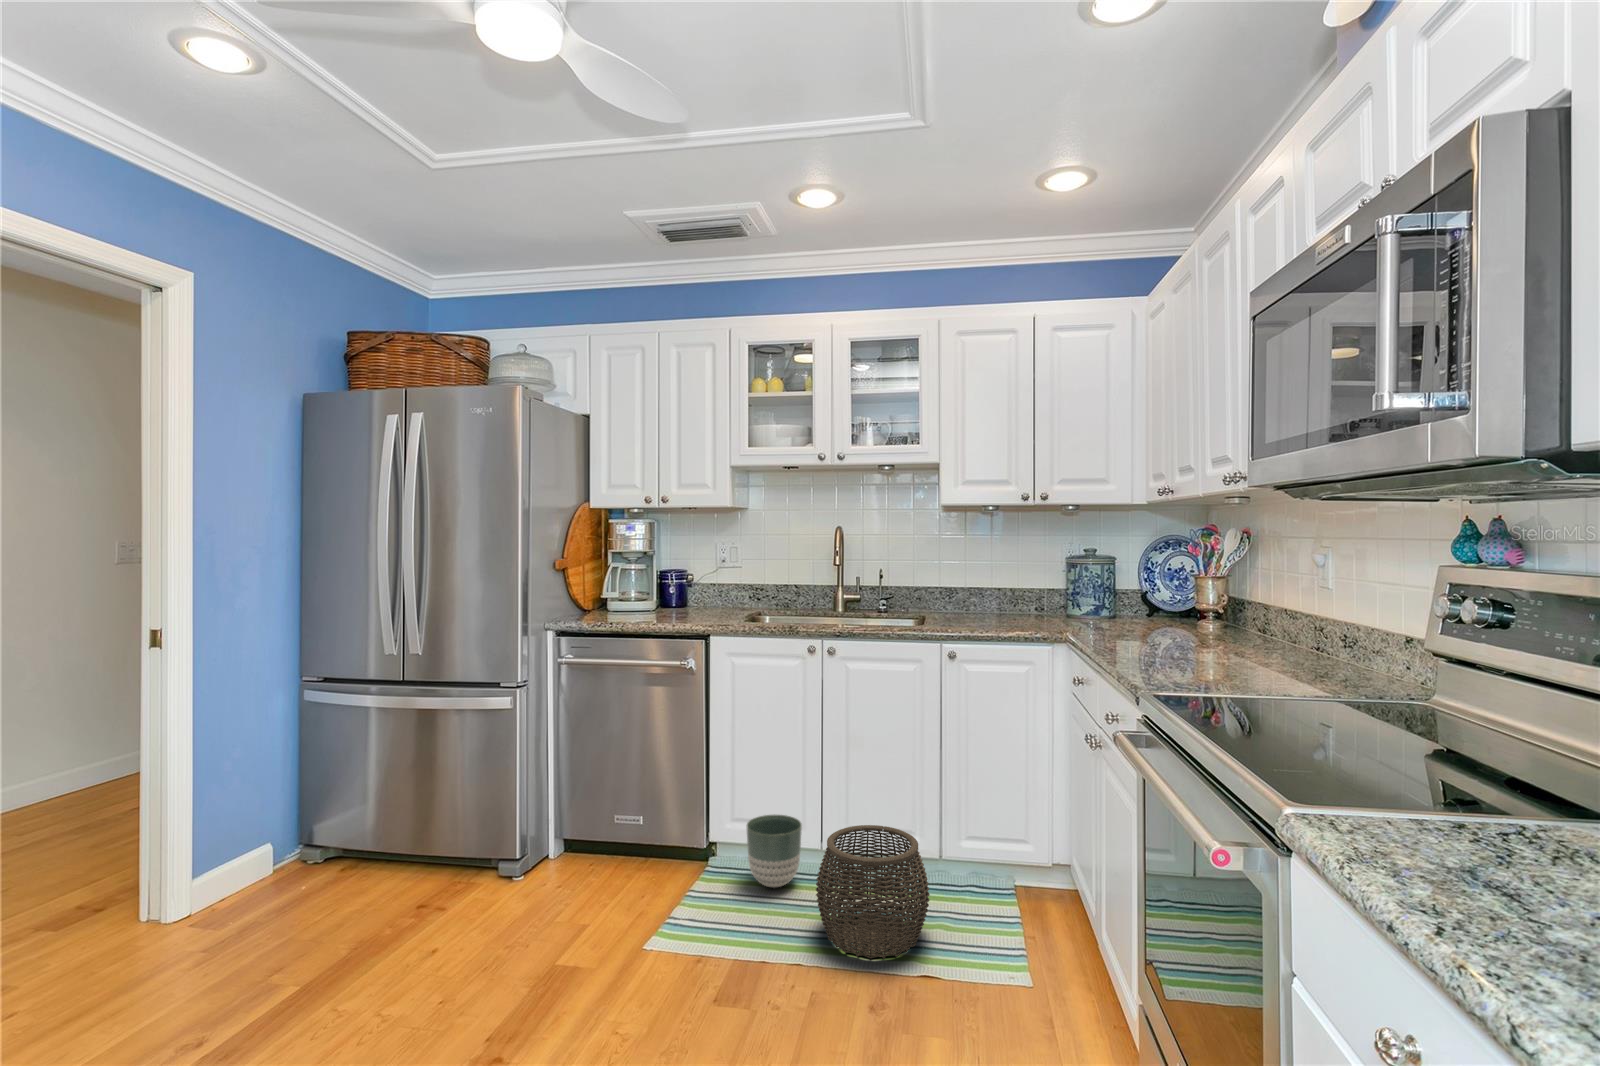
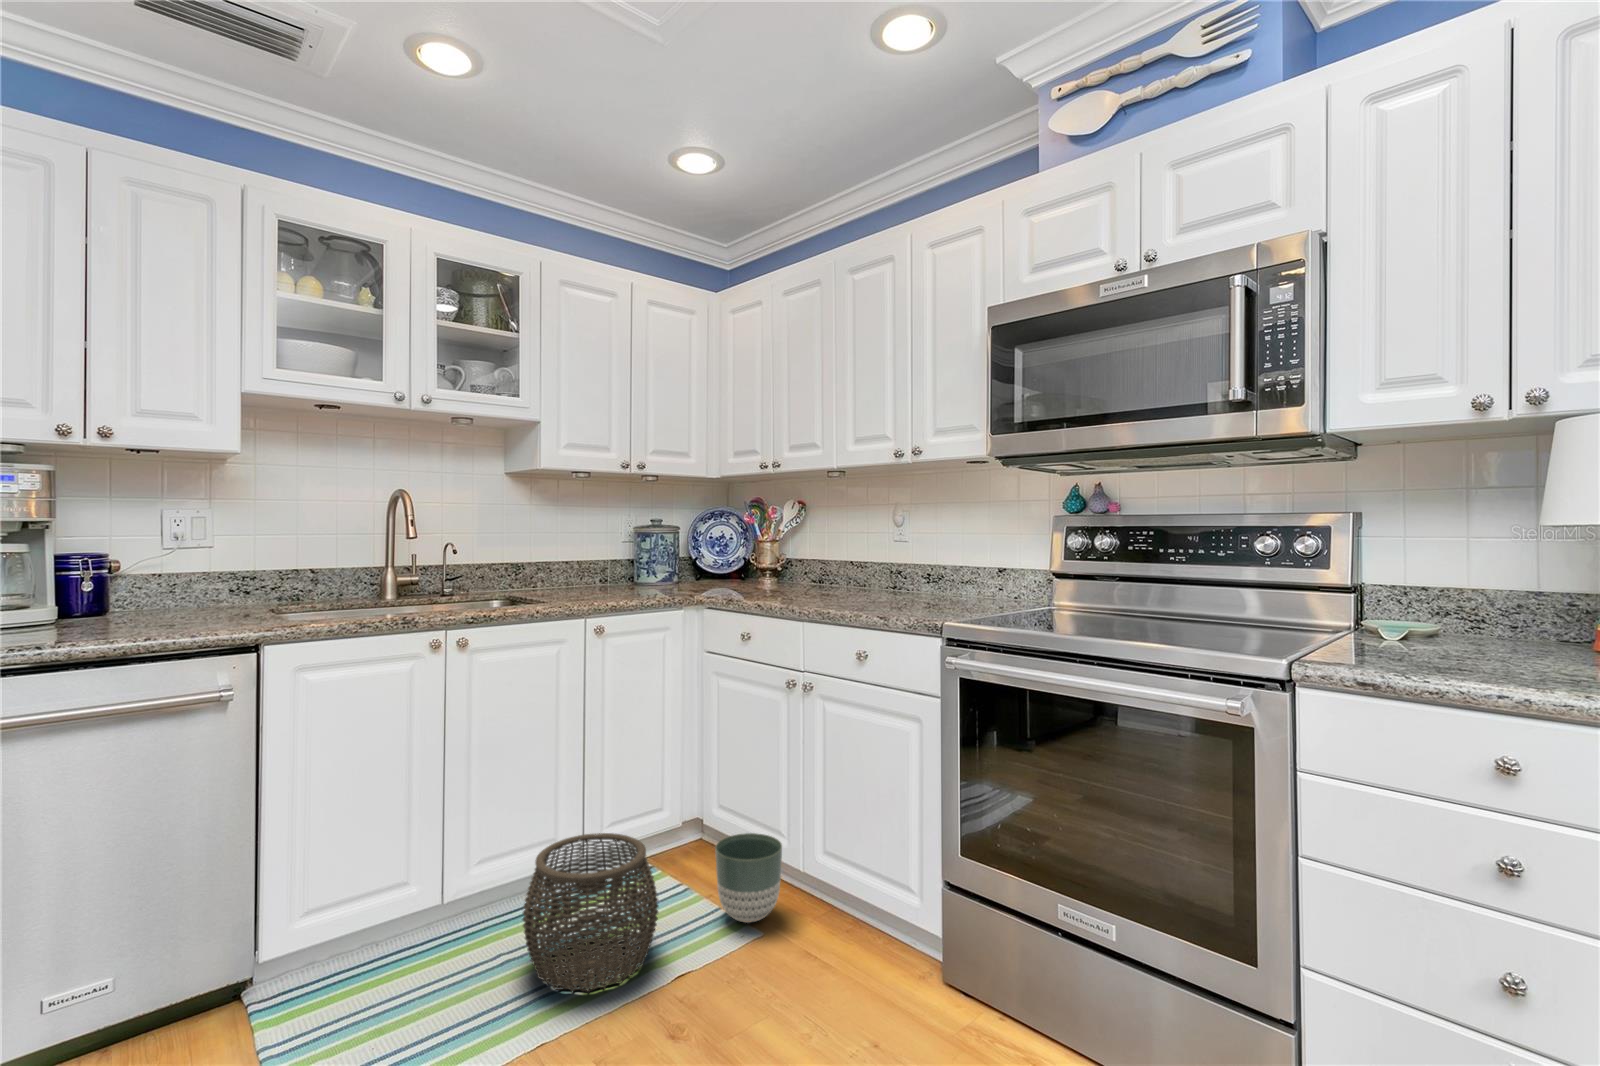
planter: present [747,815,802,887] -> present [715,833,782,923]

